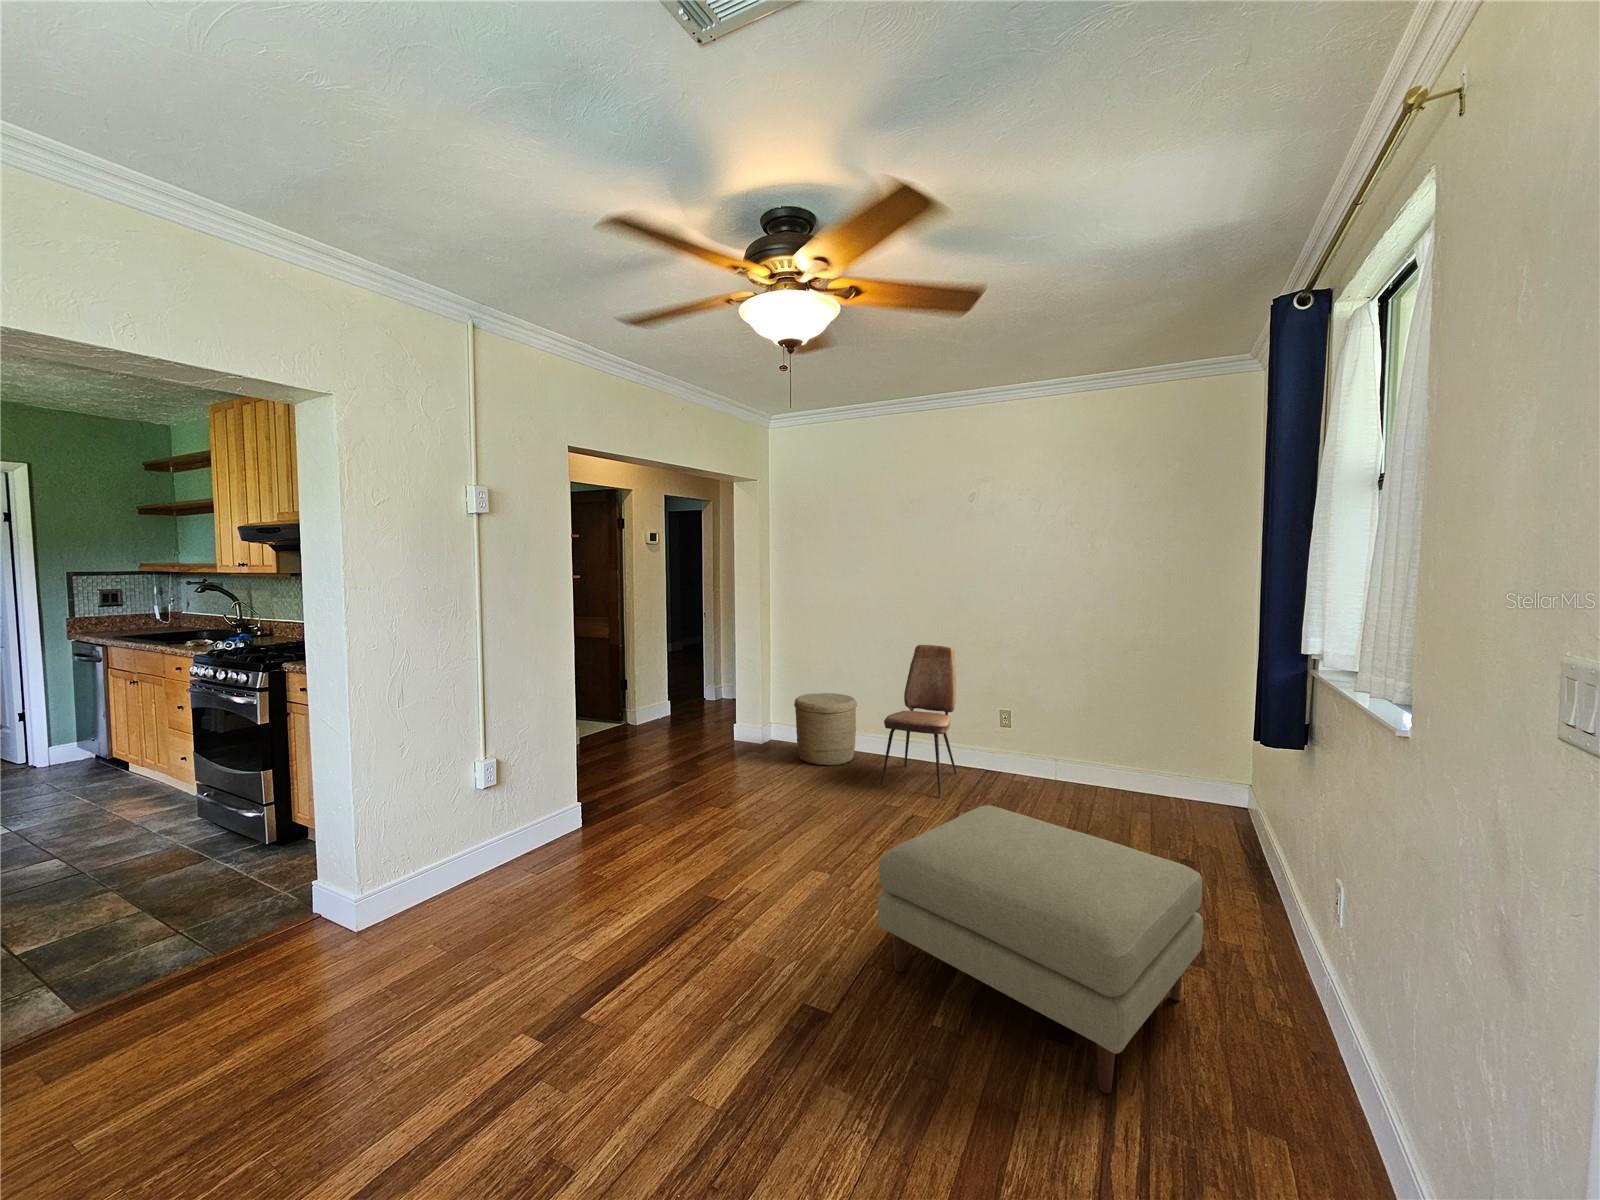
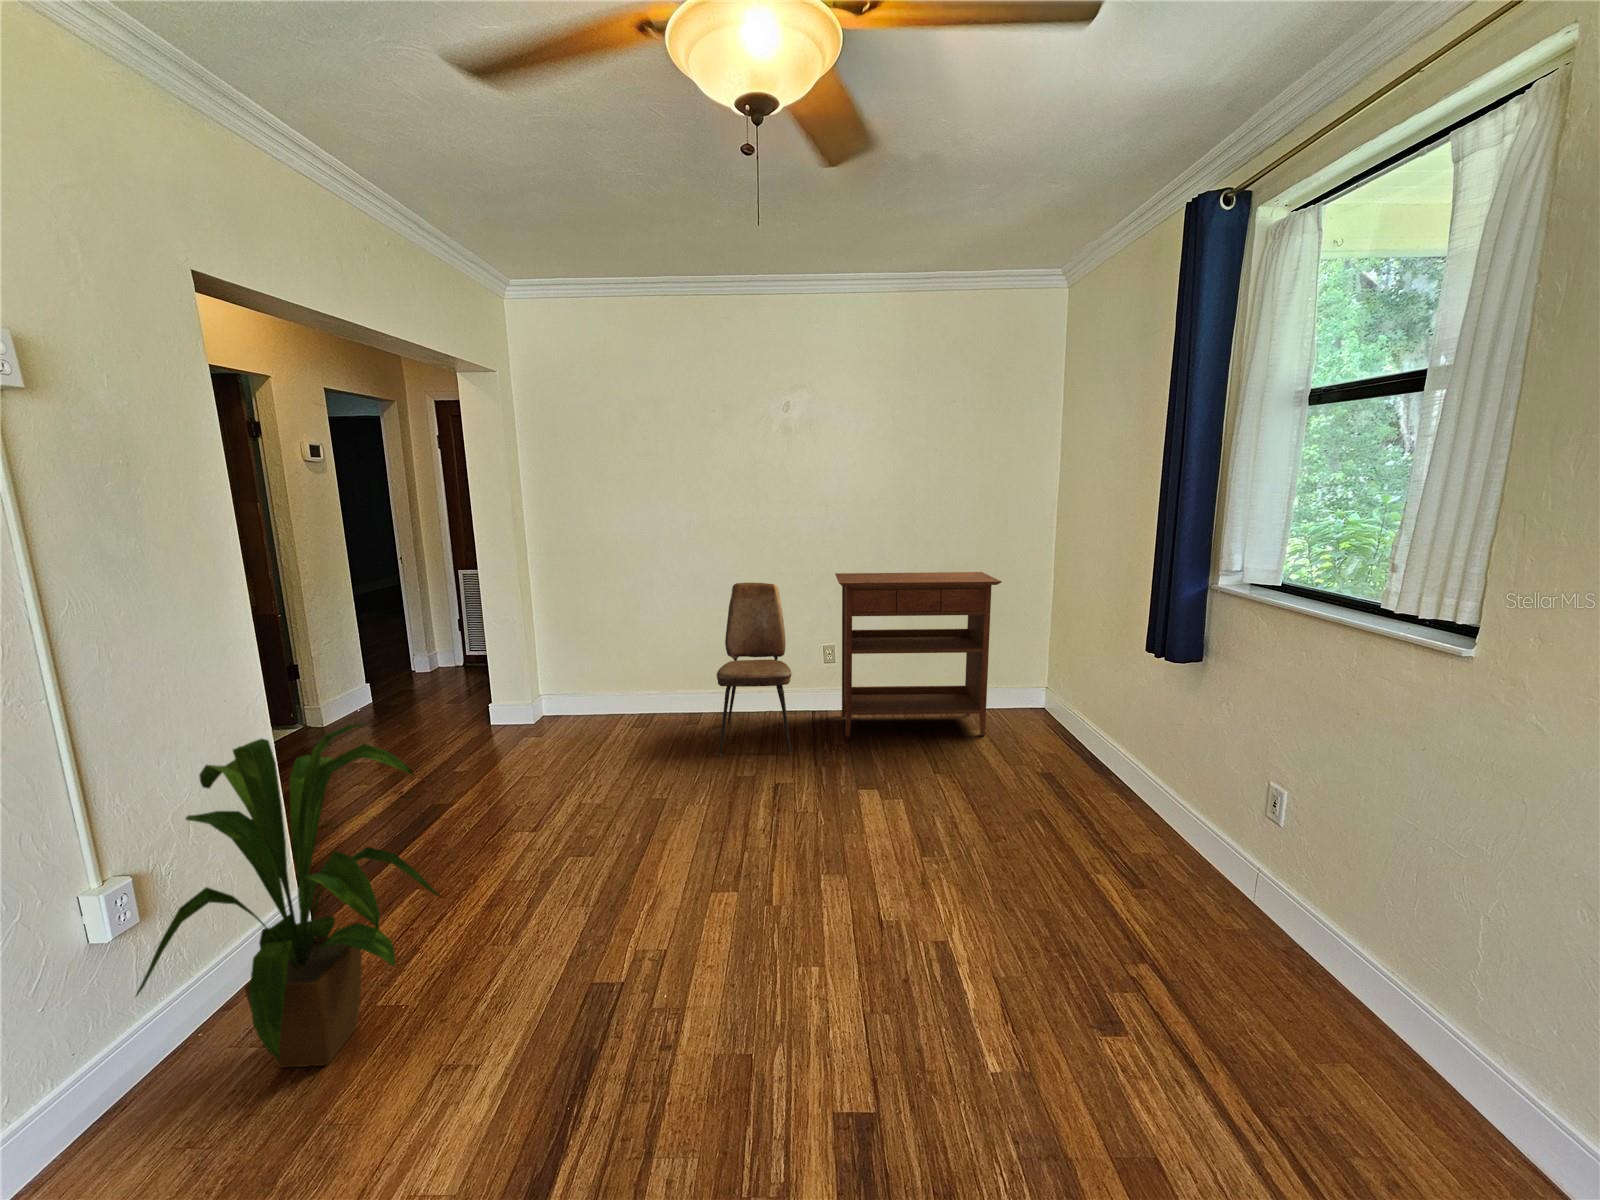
console table: none [995,642,1162,817] -> present [835,572,1002,737]
house plant: none [486,690,636,891] -> present [136,724,441,1068]
woven basket: present [794,693,857,765] -> none [586,649,666,740]
ottoman: present [878,805,1203,1093] -> none [884,772,1243,1083]

